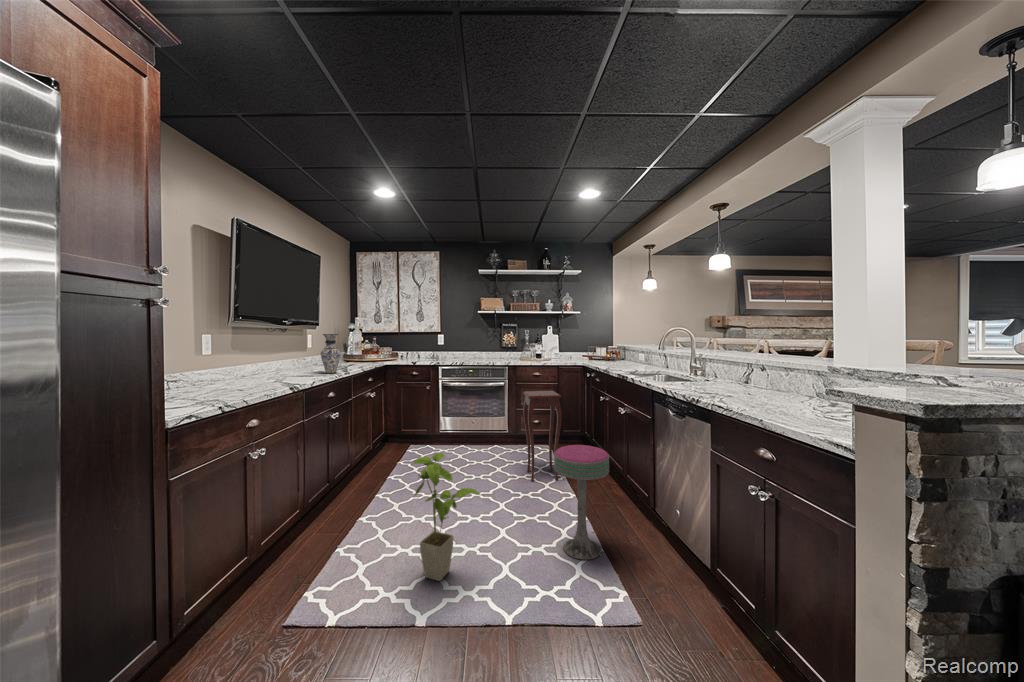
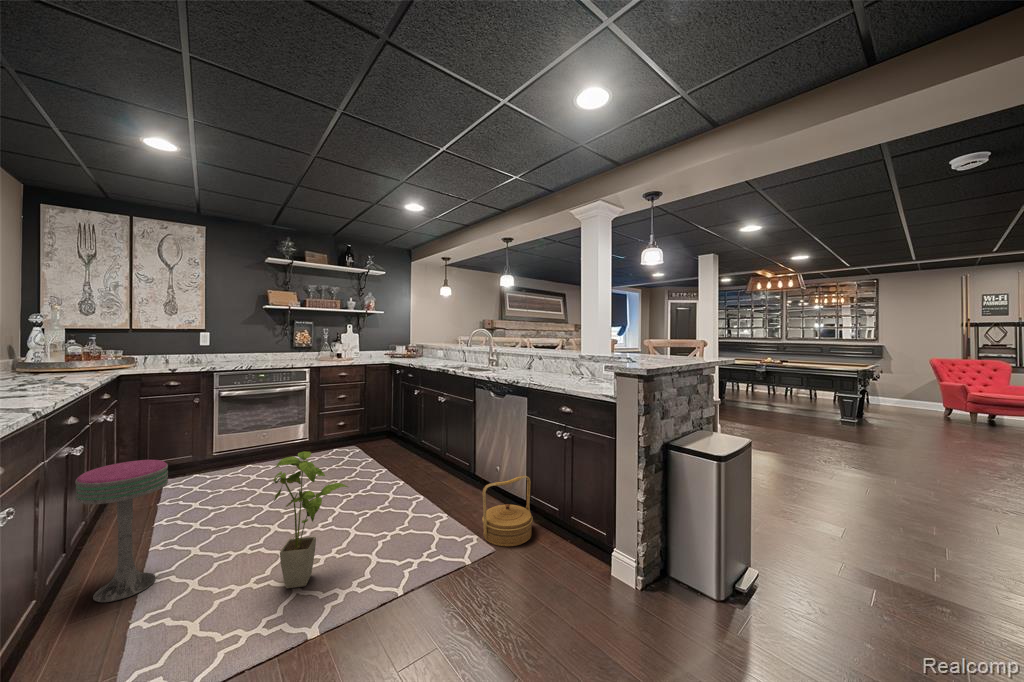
vase: present [321,334,341,374] -> none [31,326,70,384]
side table: present [523,391,562,481] -> none [343,388,388,481]
bar stool: present [554,445,609,560] -> present [75,460,168,602]
basket: none [628,526,701,619] -> present [482,475,533,547]

